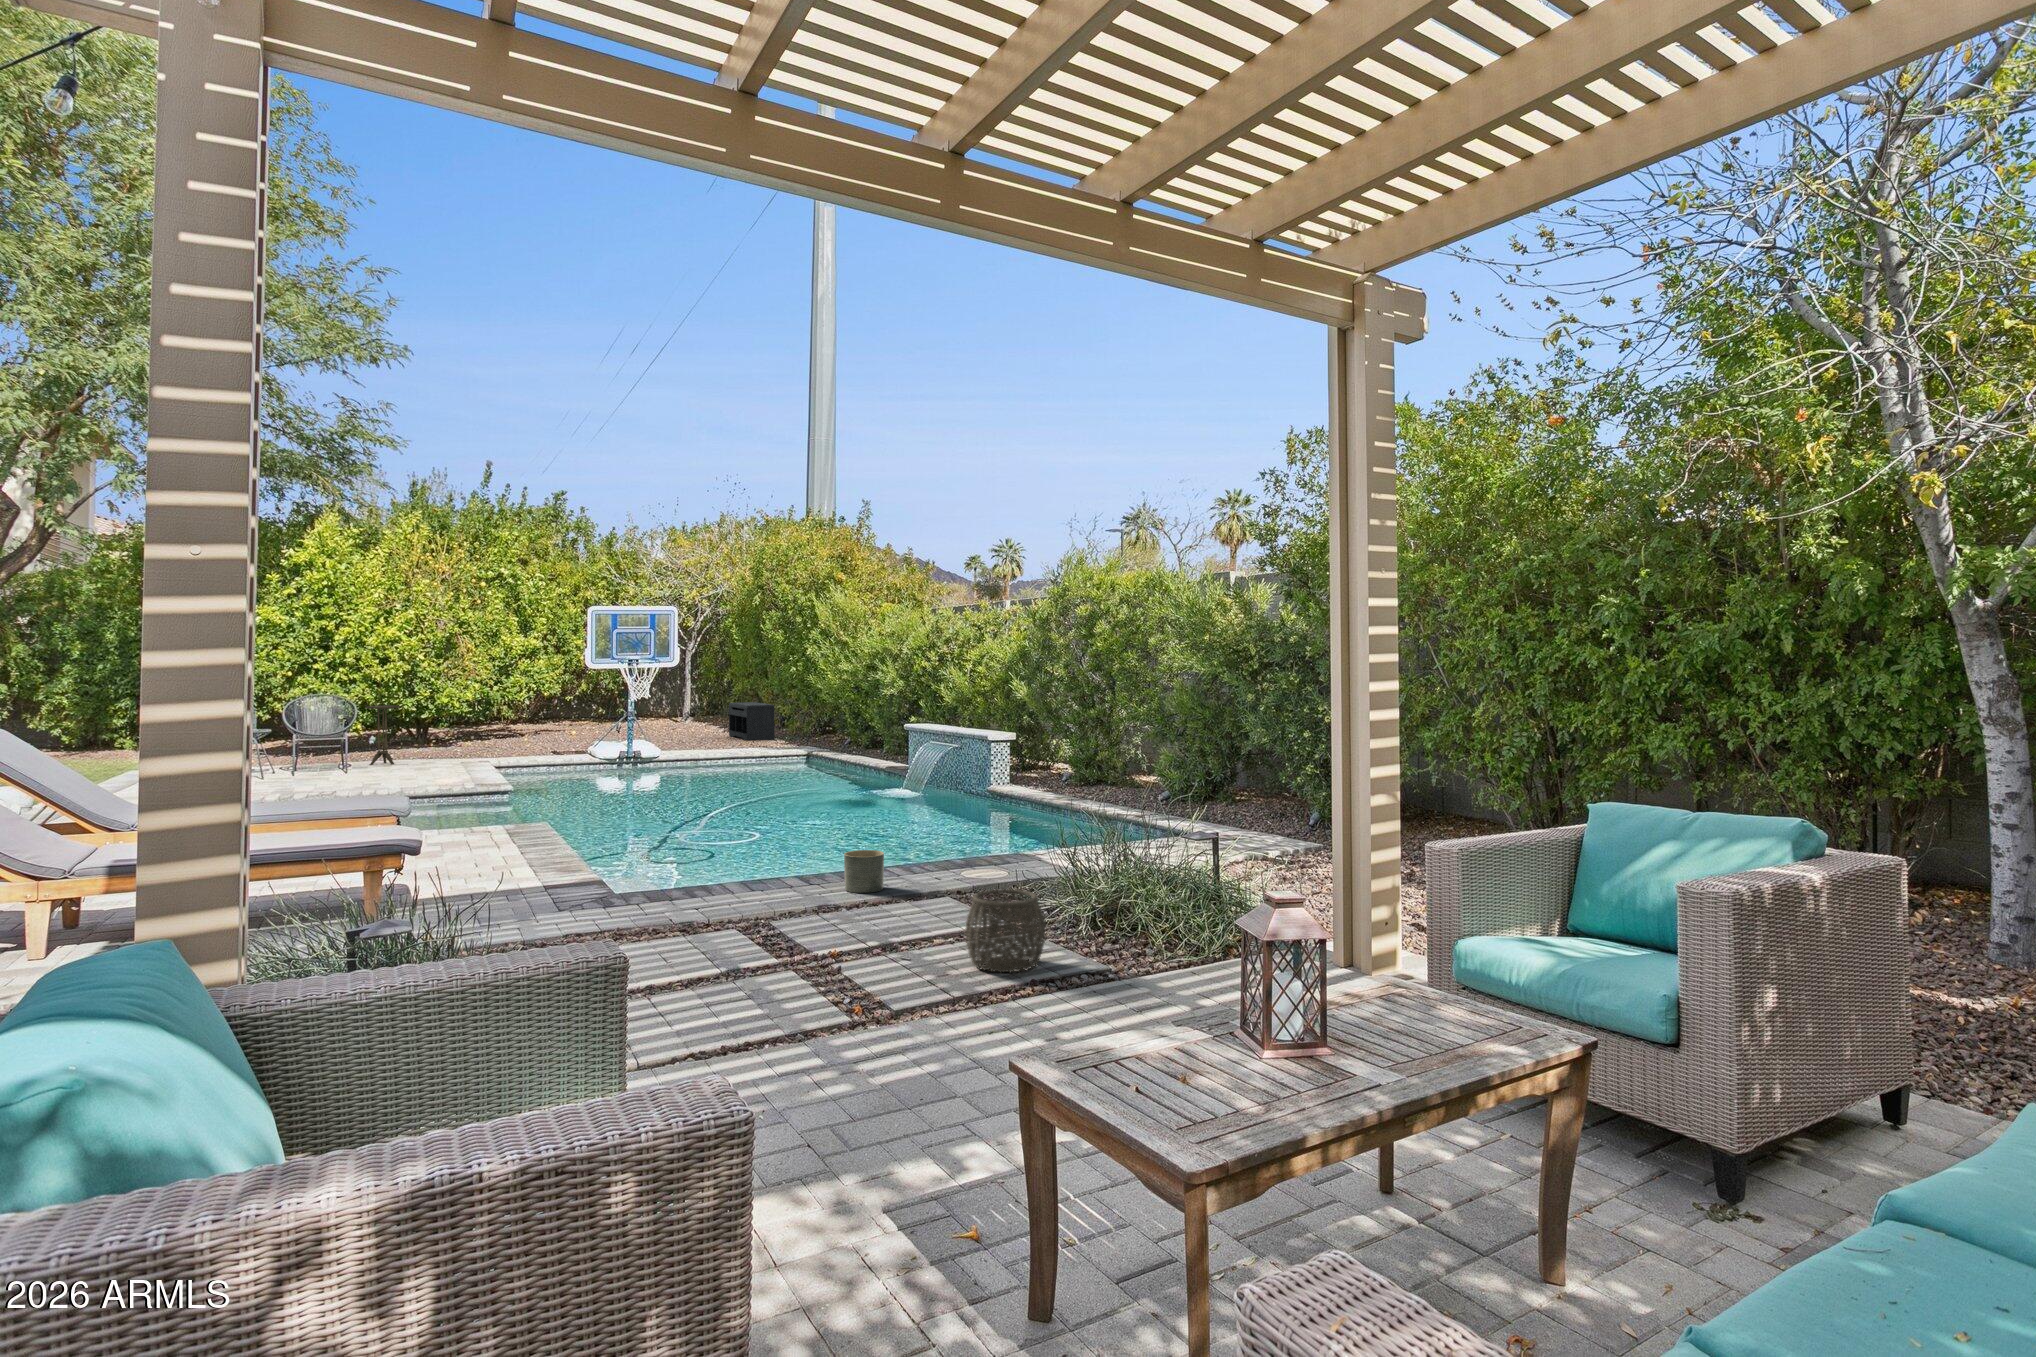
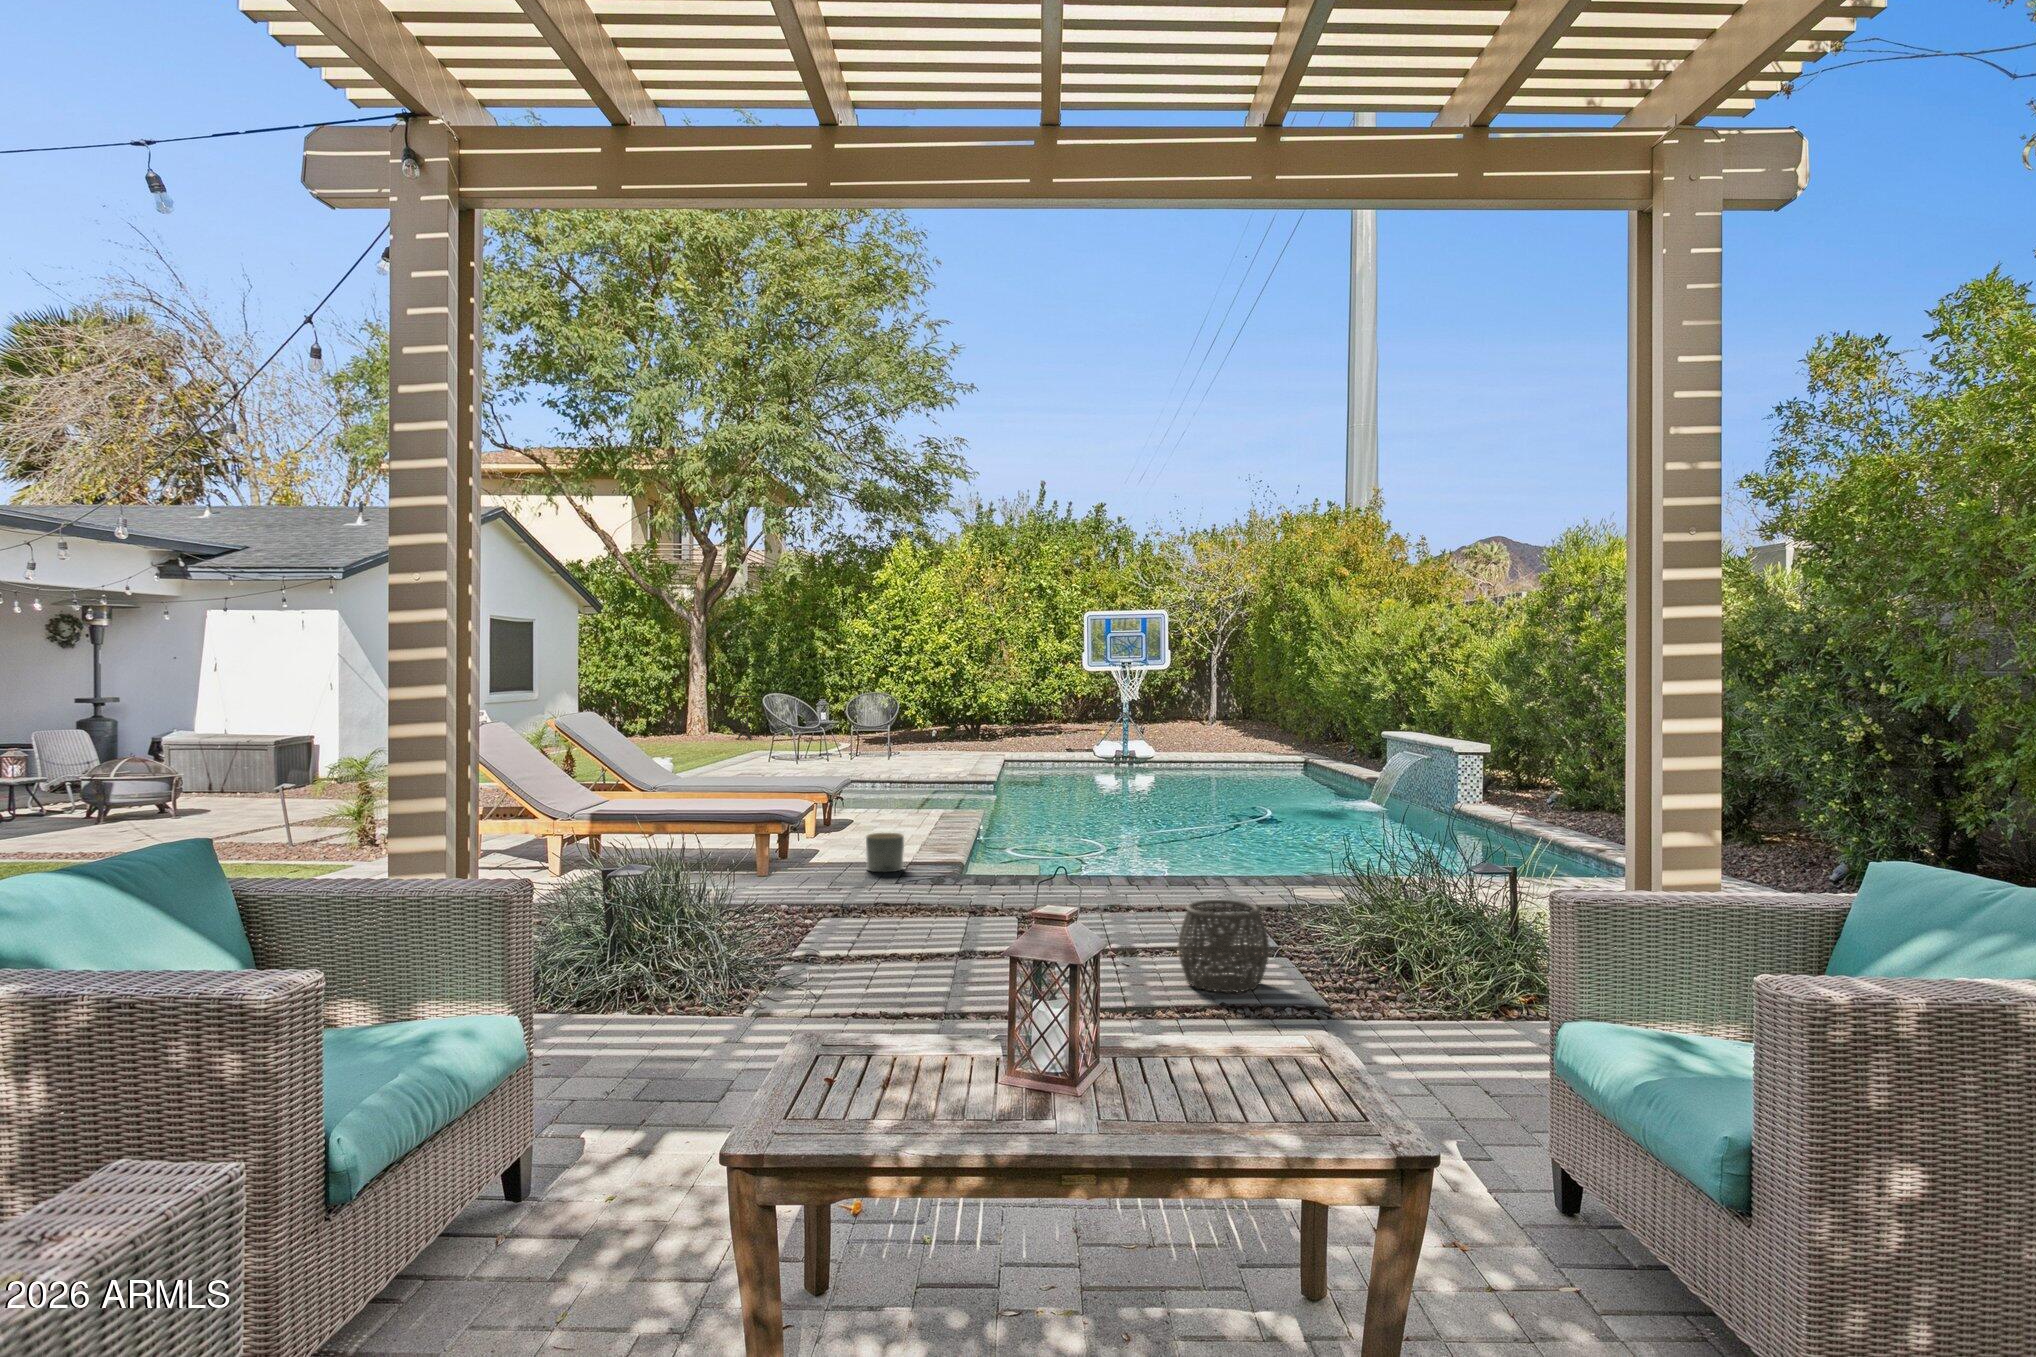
bench: present [729,702,775,741] -> none [1251,709,1293,747]
side table: present [365,706,400,765] -> present [734,696,752,740]
planter: present [844,850,884,893] -> present [866,833,904,872]

